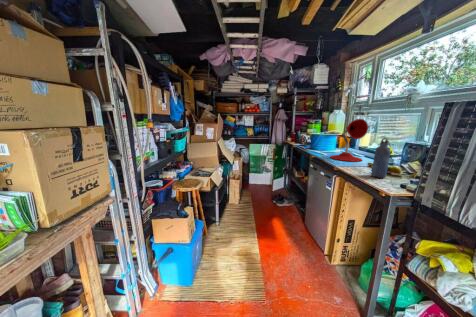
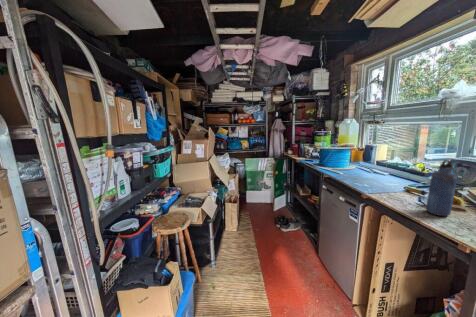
desk lamp: present [330,119,368,162] -> none [348,131,398,184]

